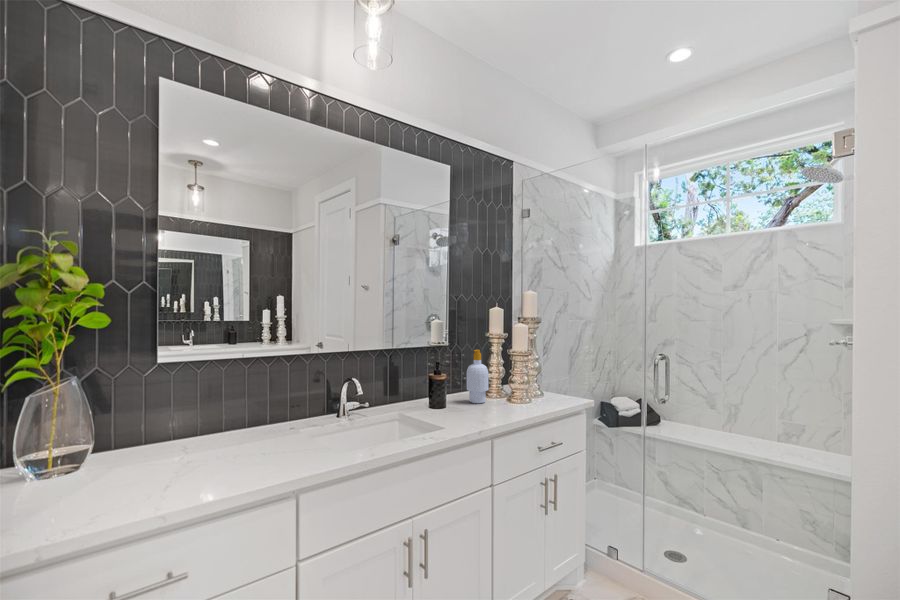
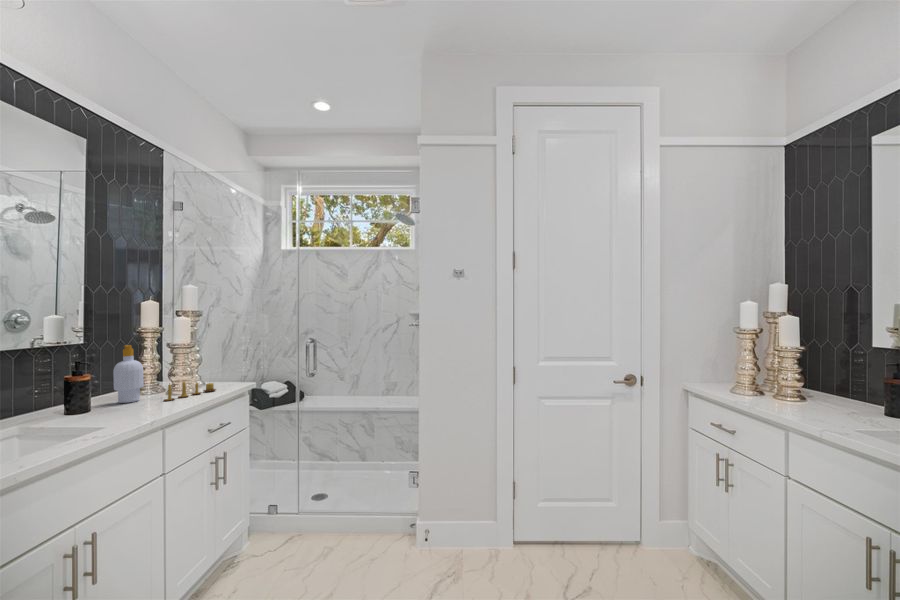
candle: none [500,390,550,410] -> present [164,382,216,401]

